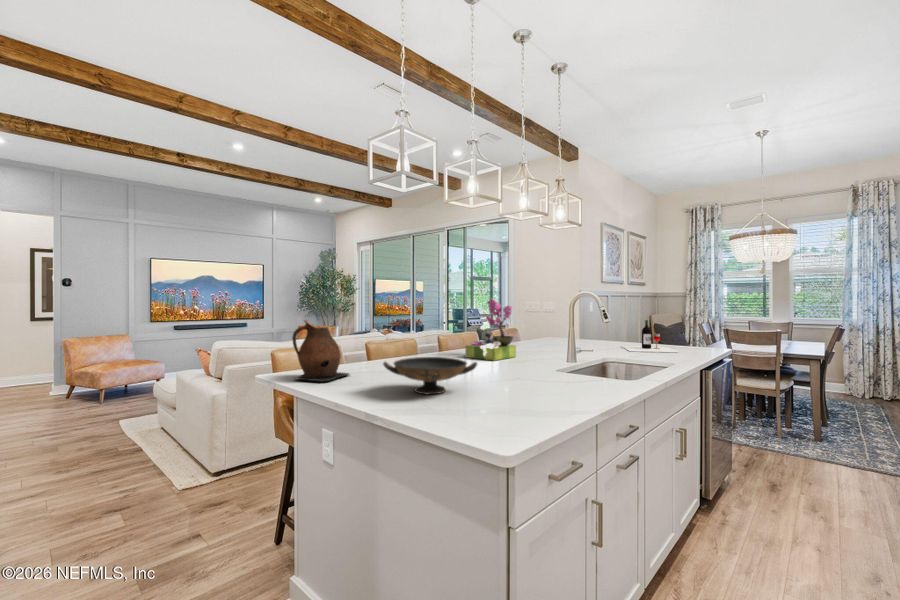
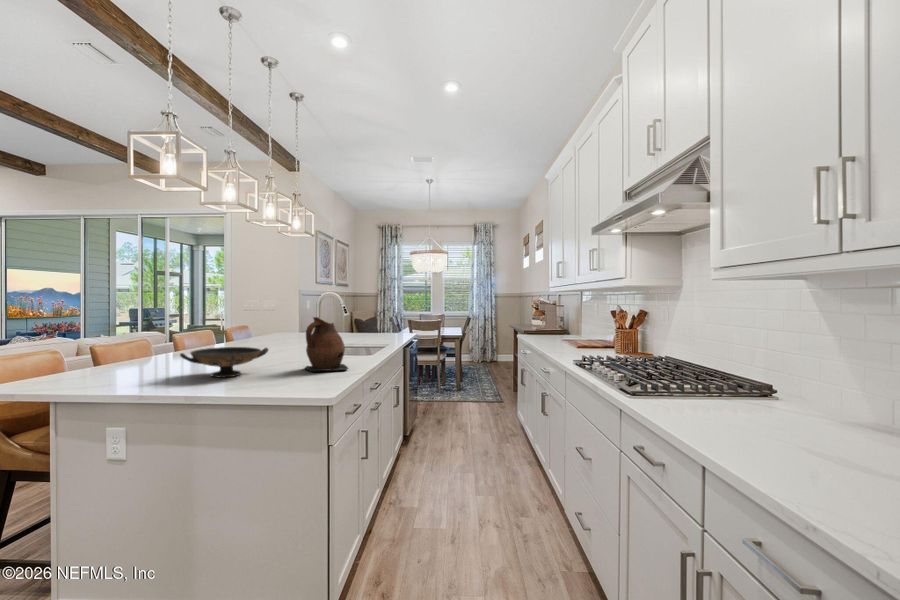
flower arrangement: present [466,299,516,361] -> none [219,296,268,352]
ceramic pitcher: present [292,320,349,382] -> present [305,317,348,371]
wine bottle: present [622,320,677,352] -> none [345,314,388,338]

